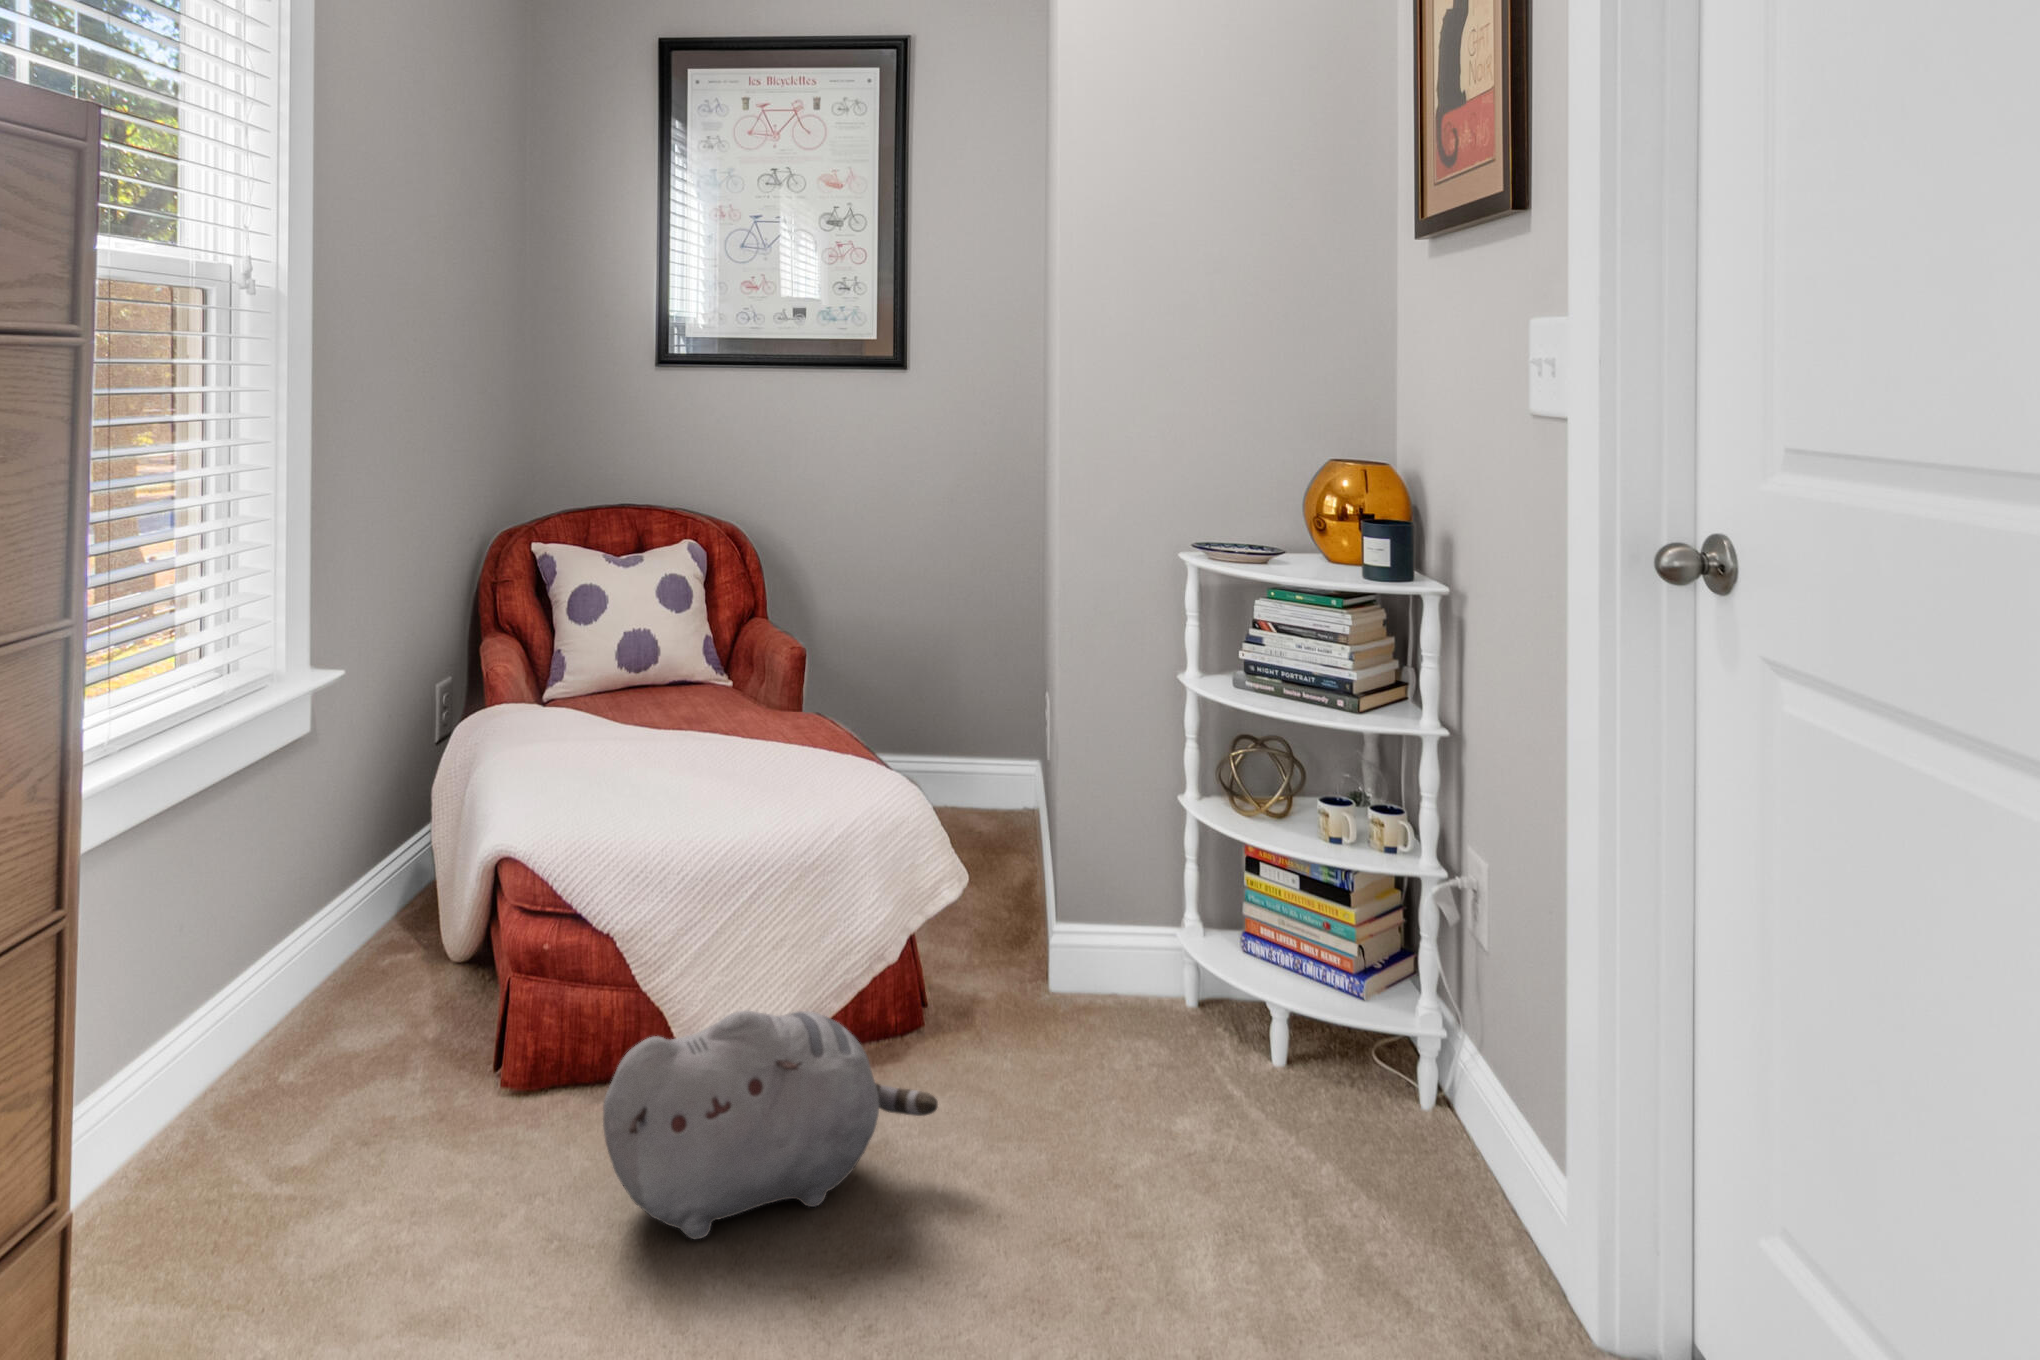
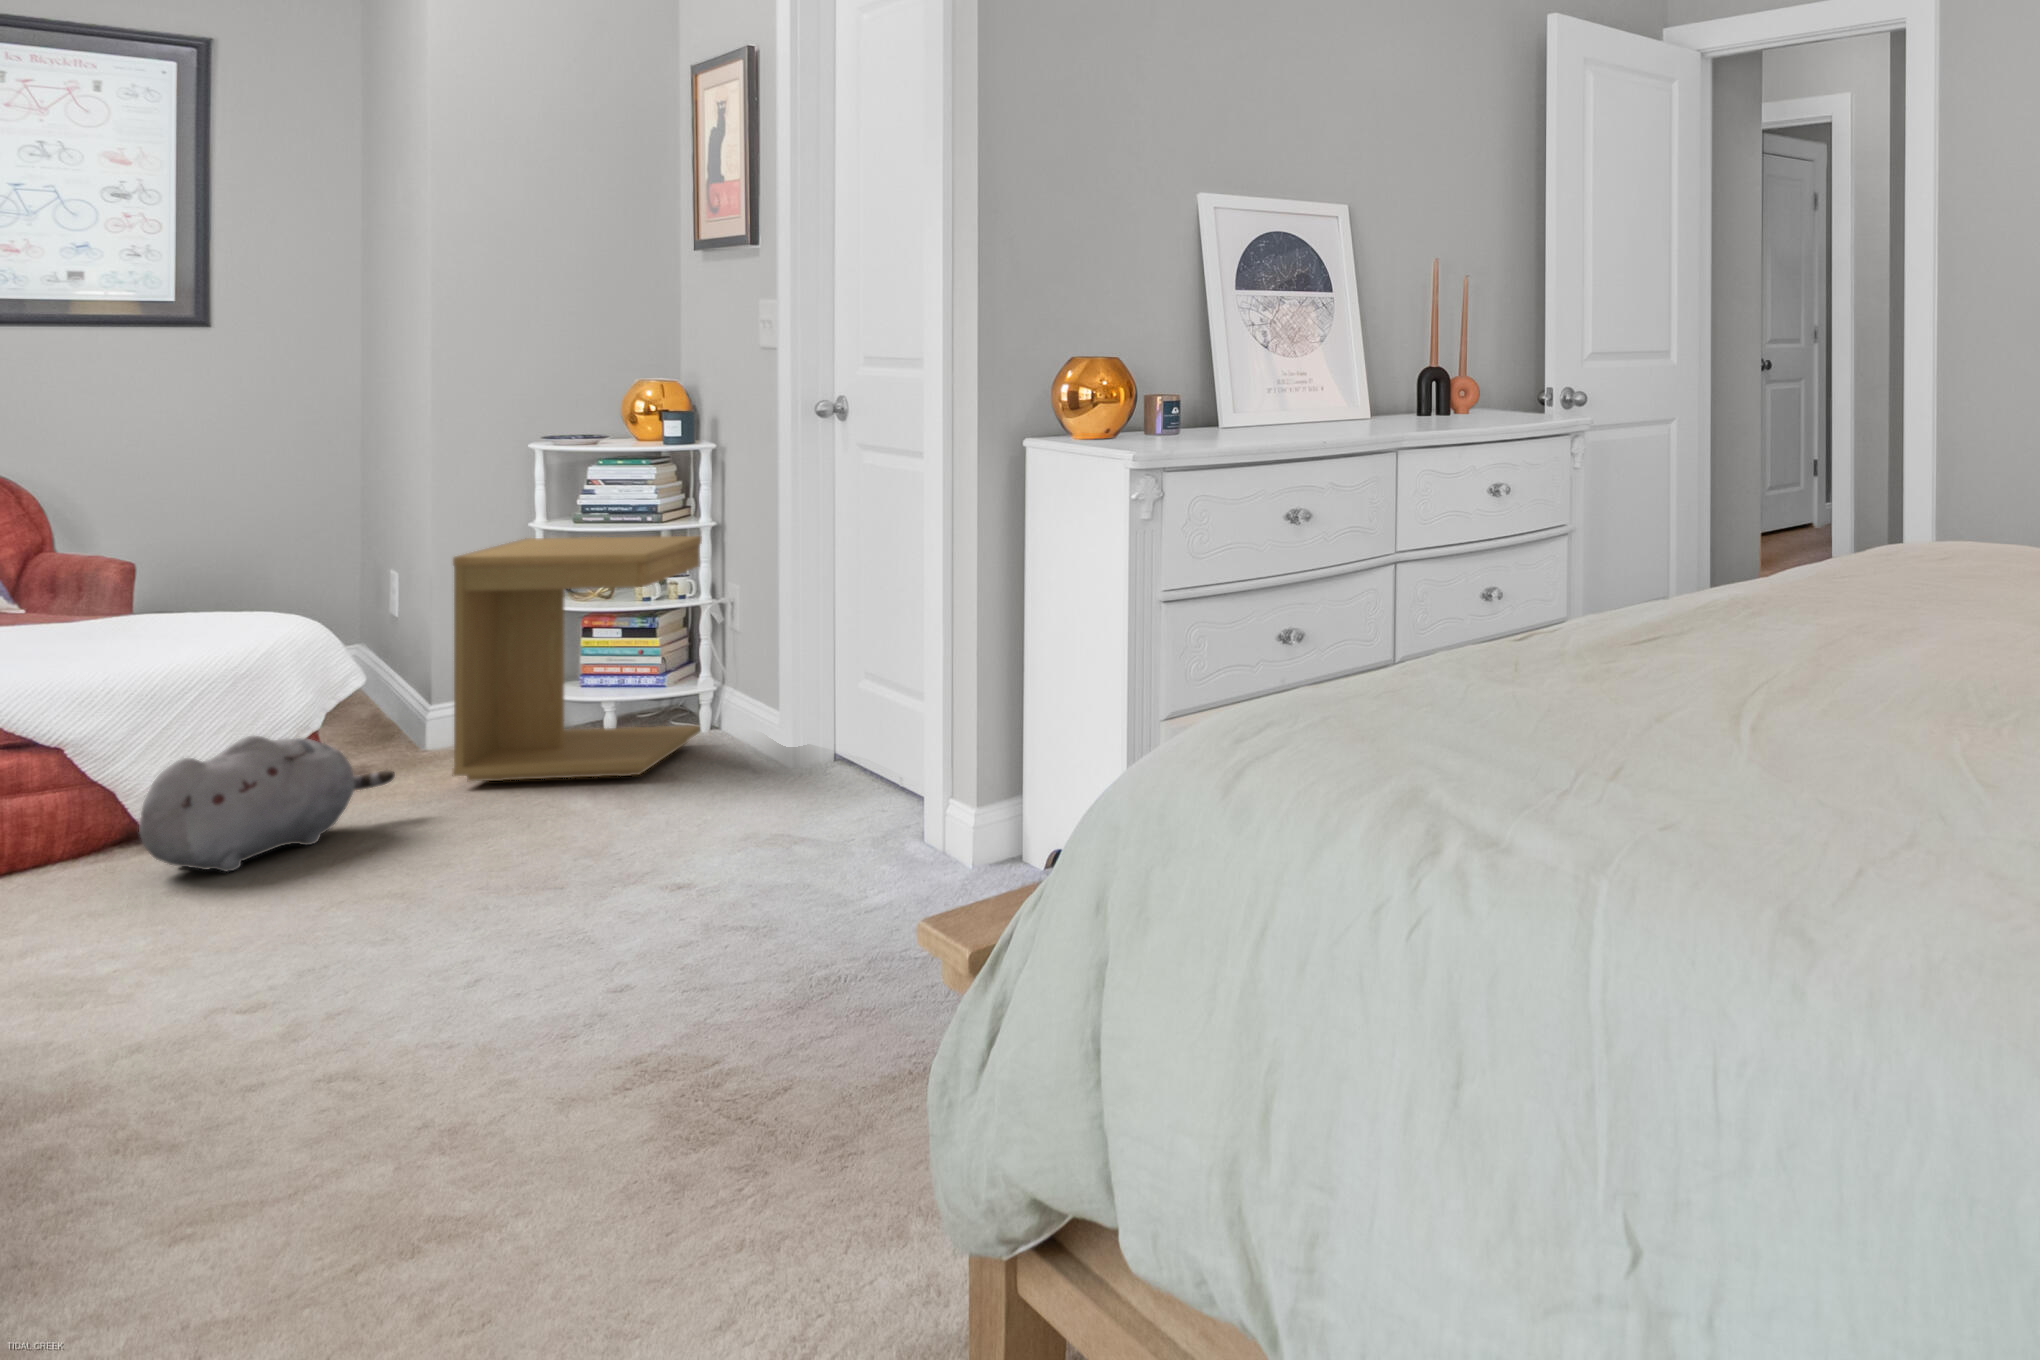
side table: none [1034,705,1421,1231] -> present [452,536,702,781]

